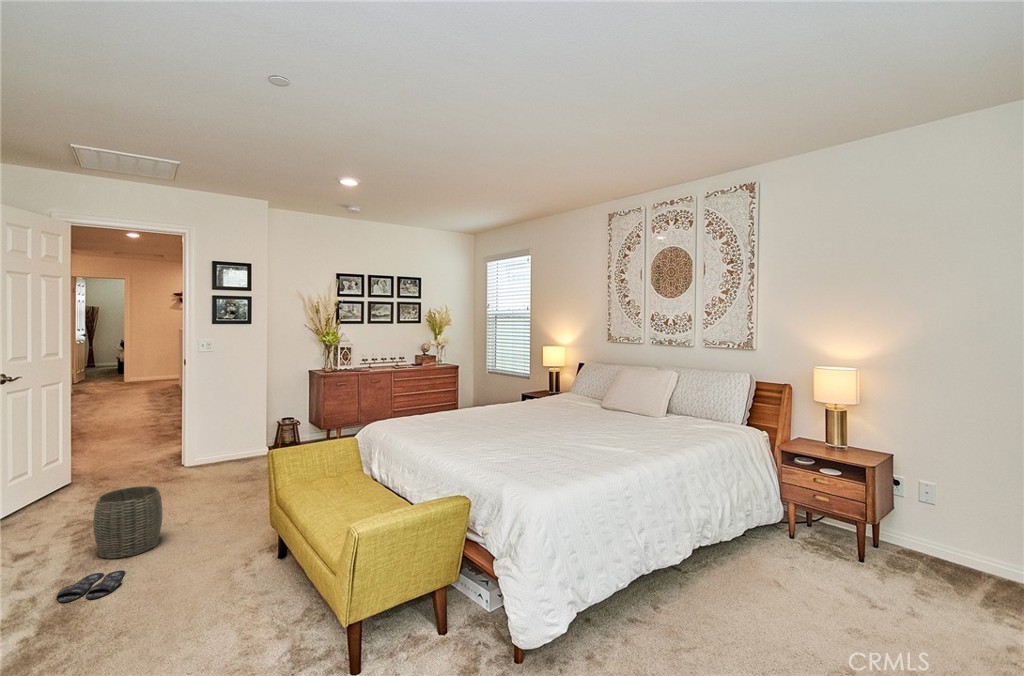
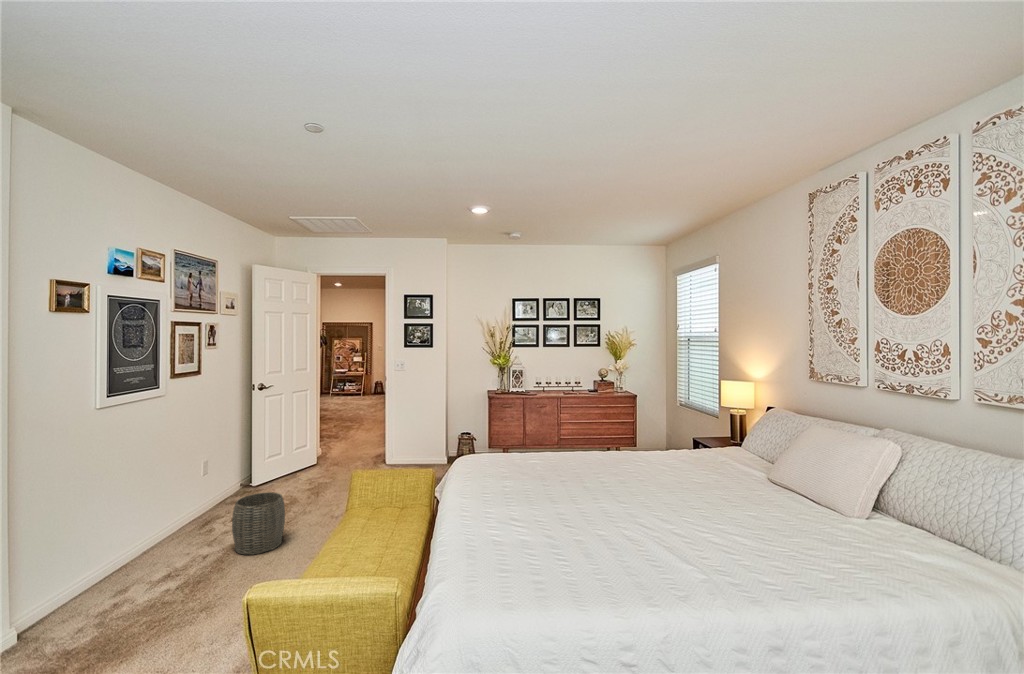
slippers: present [57,570,125,603] -> none [169,565,230,593]

